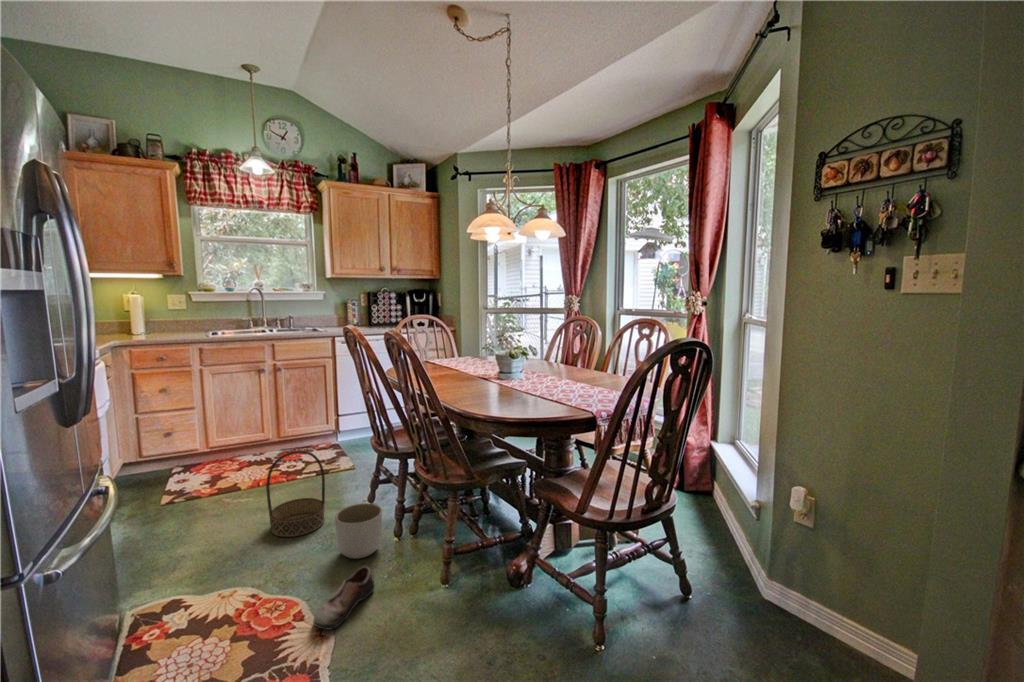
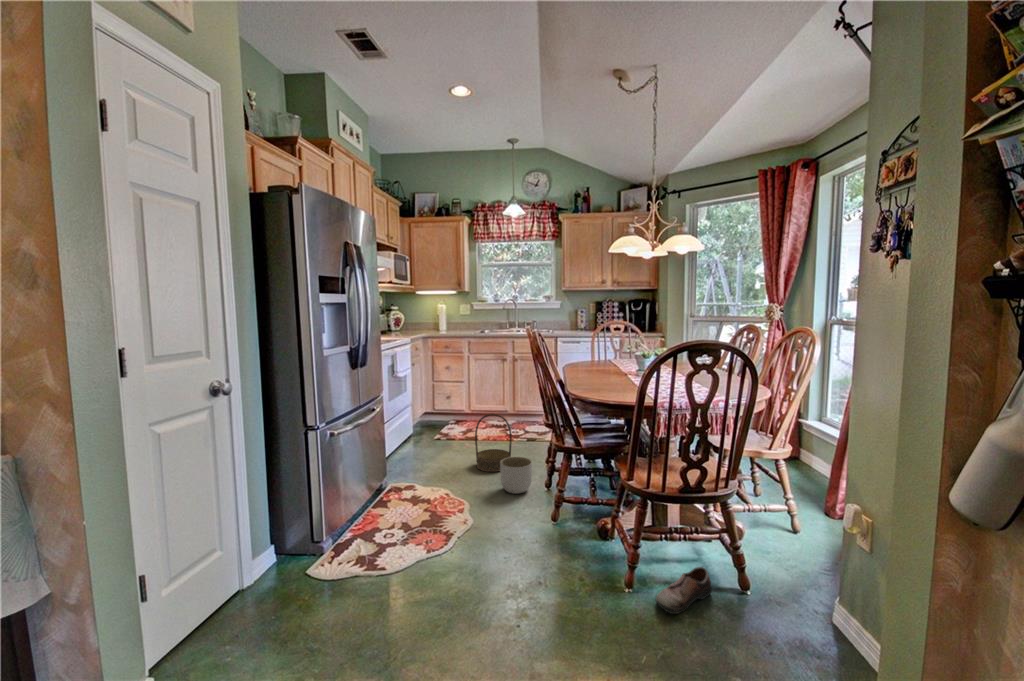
shoe: present [313,566,375,630] -> present [656,567,712,614]

